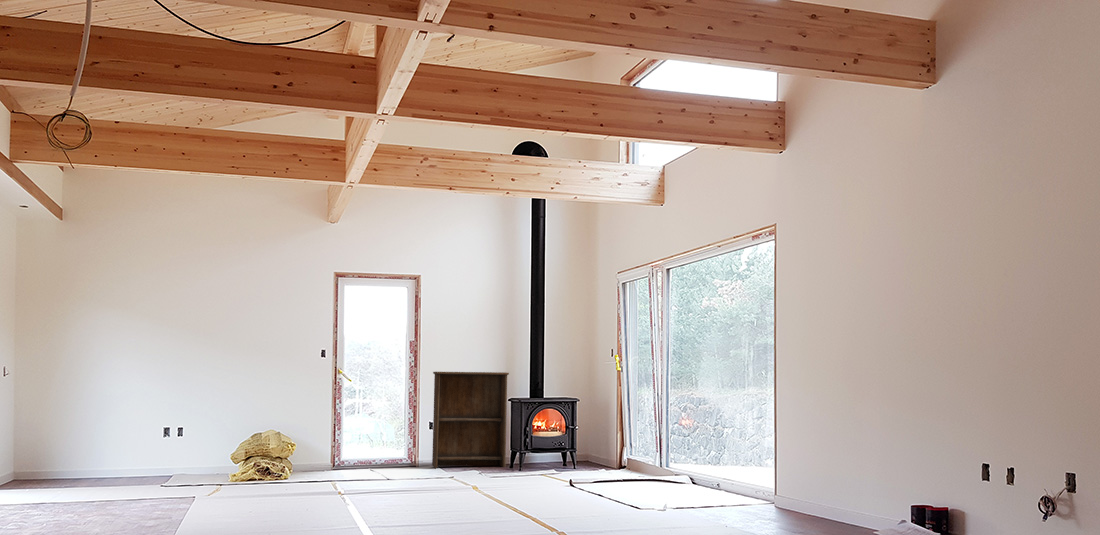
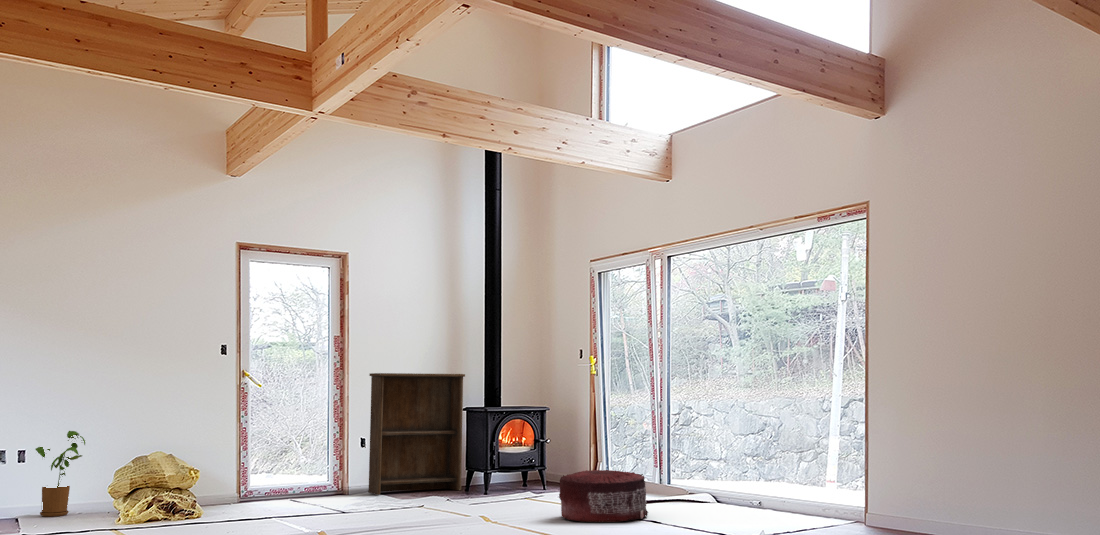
house plant: none [182,413,219,474] -> present [35,431,85,517]
pouf: none [528,452,601,493] -> present [559,470,648,523]

